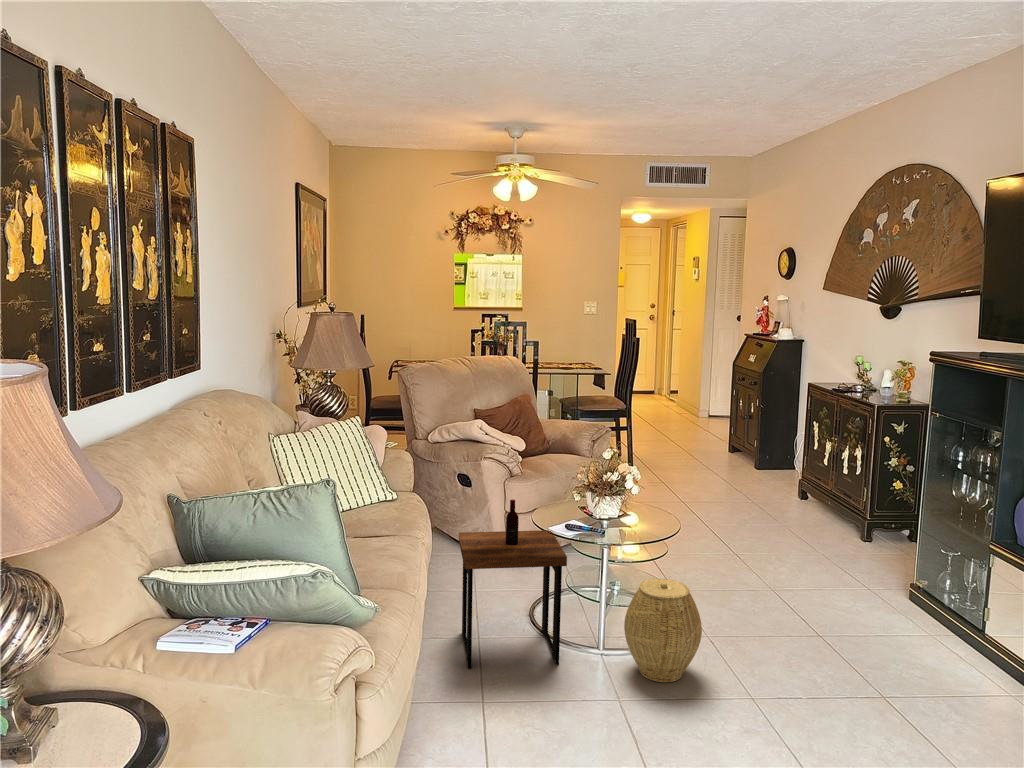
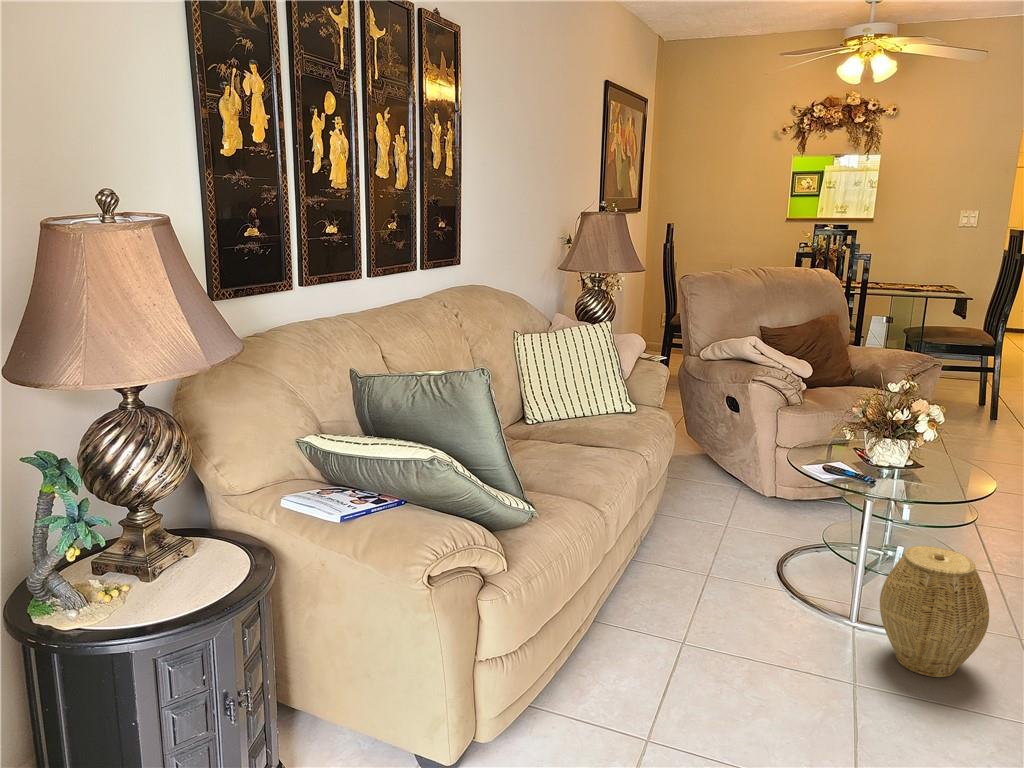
side table: present [459,499,567,669] -> none [684,426,812,625]

